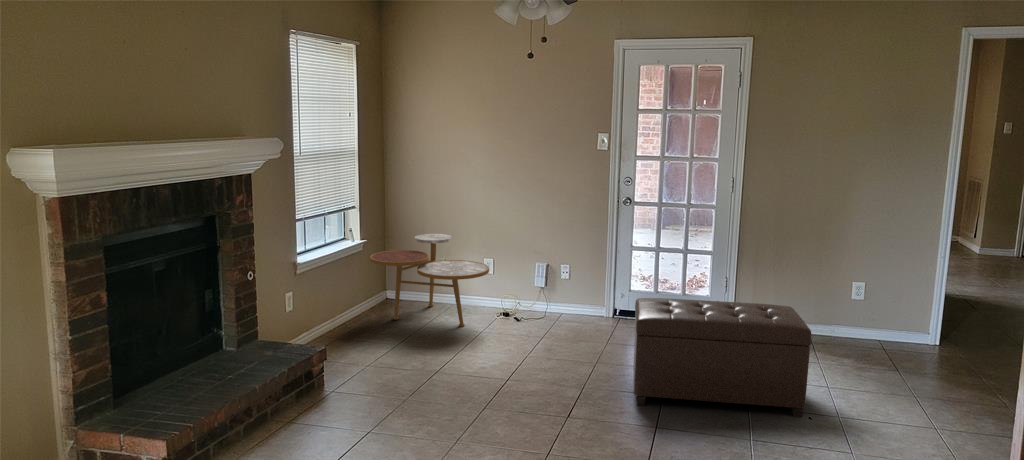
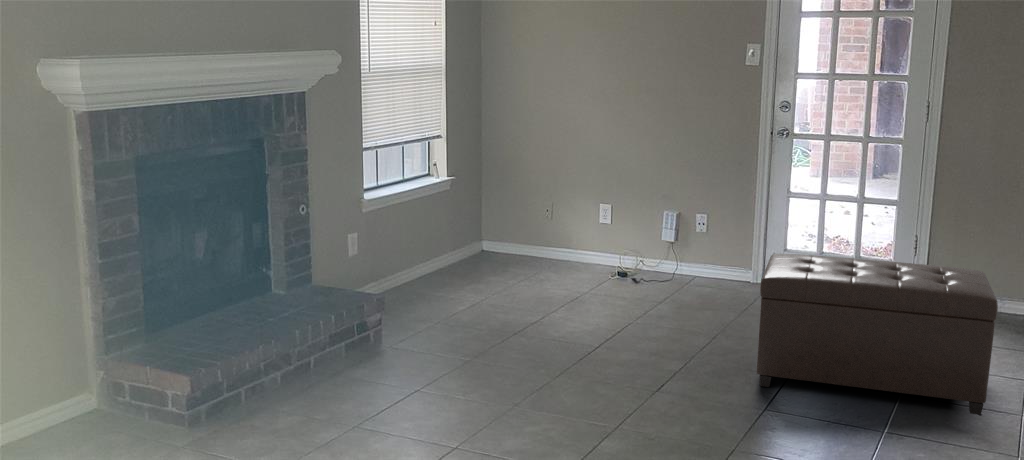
side table: present [370,234,489,327] -> none [455,172,599,286]

